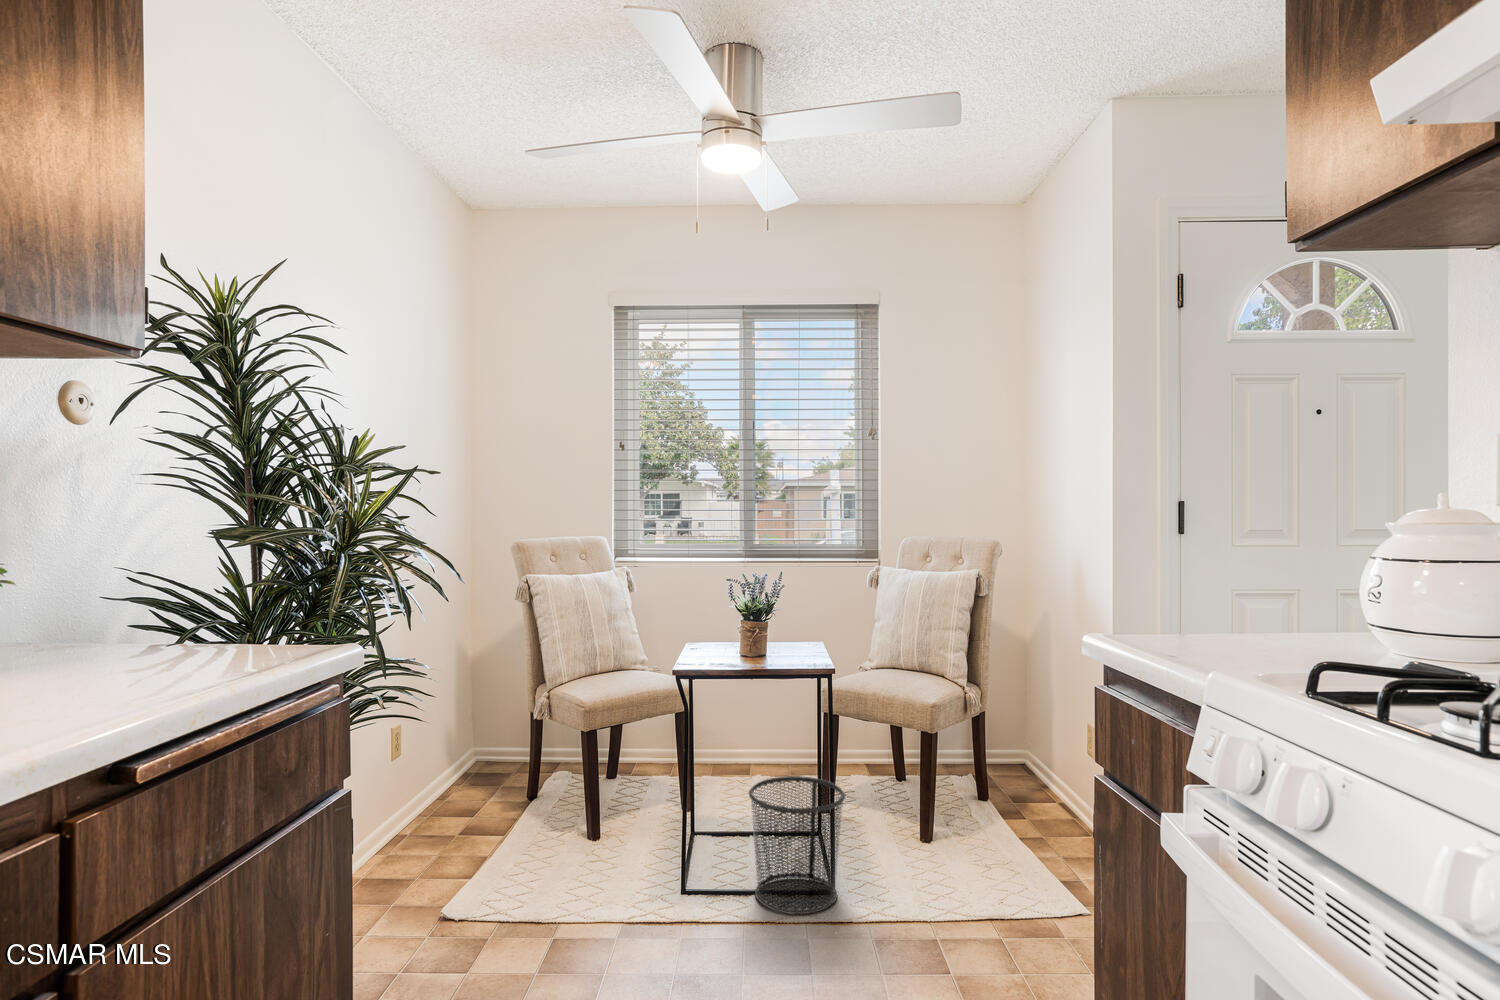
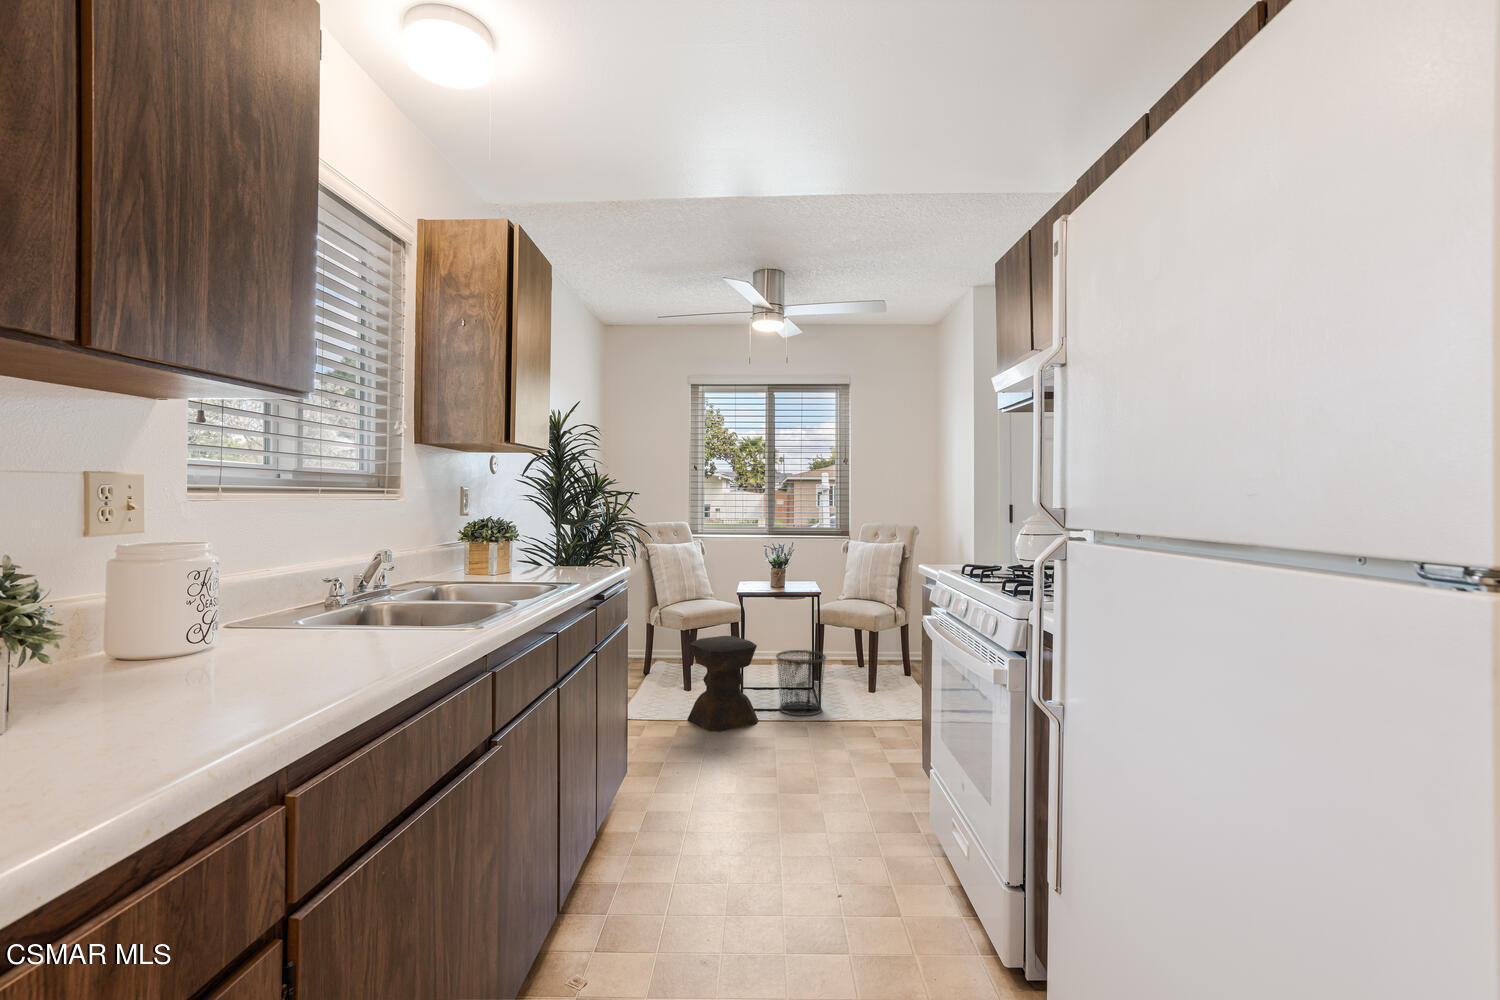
stool: none [573,757,713,968] -> present [688,636,758,732]

